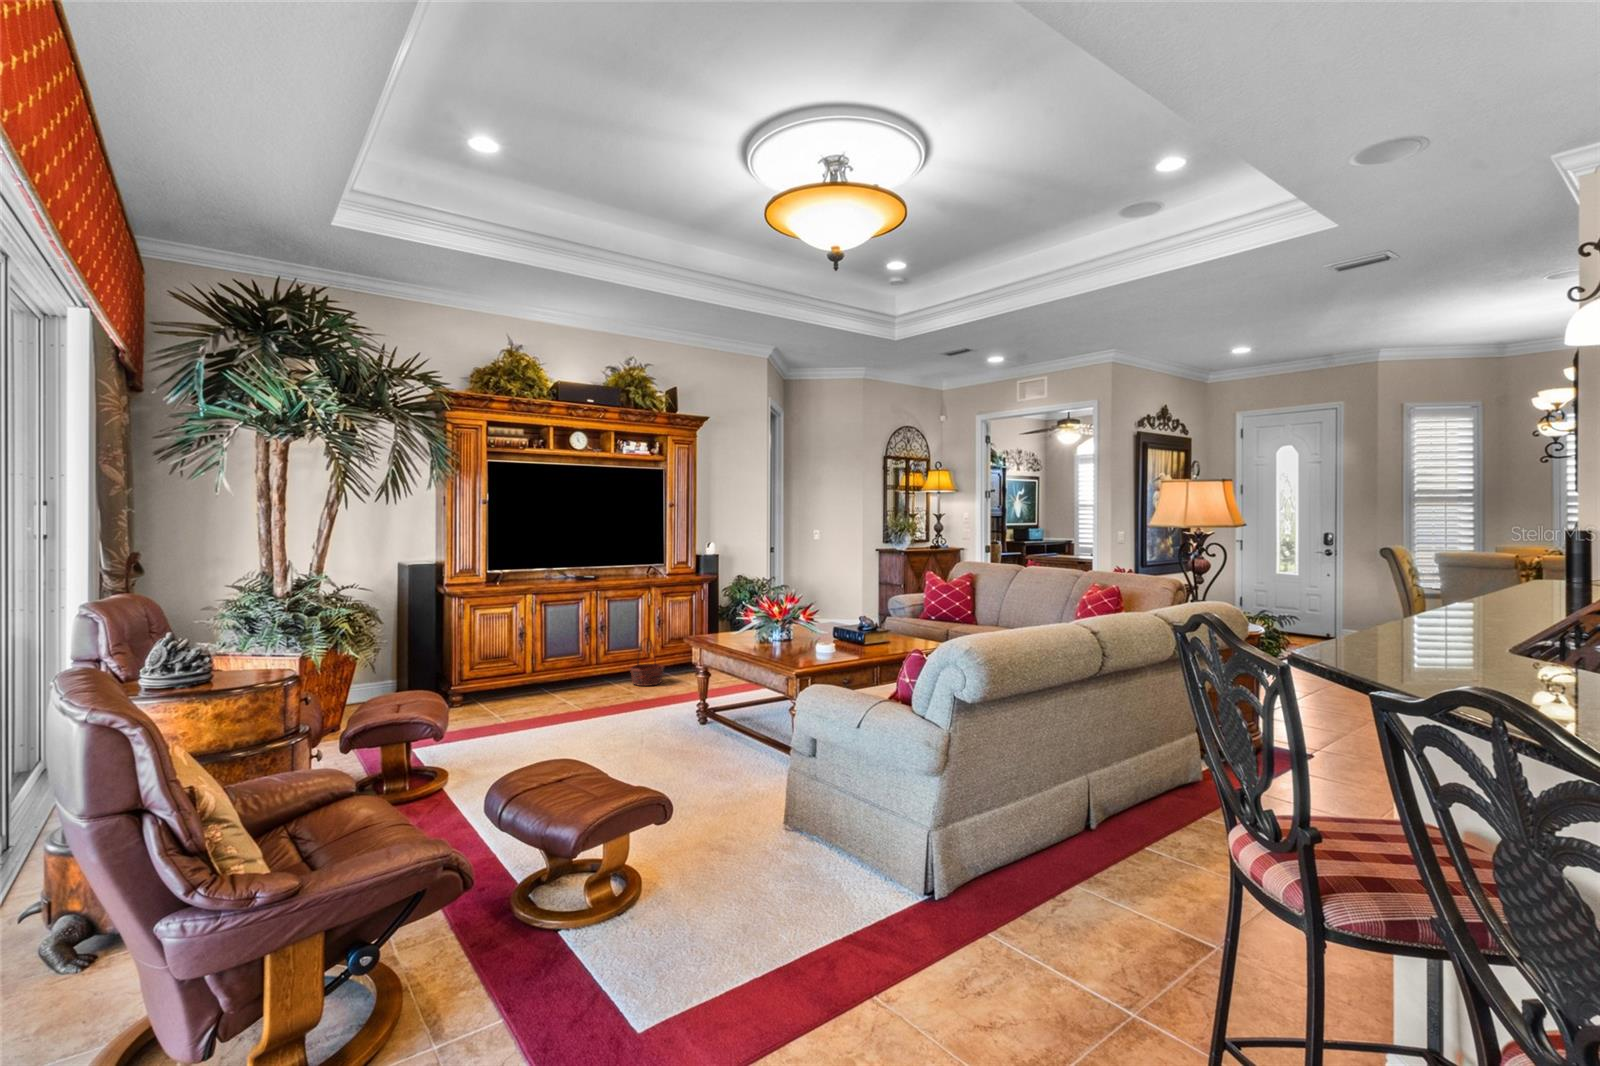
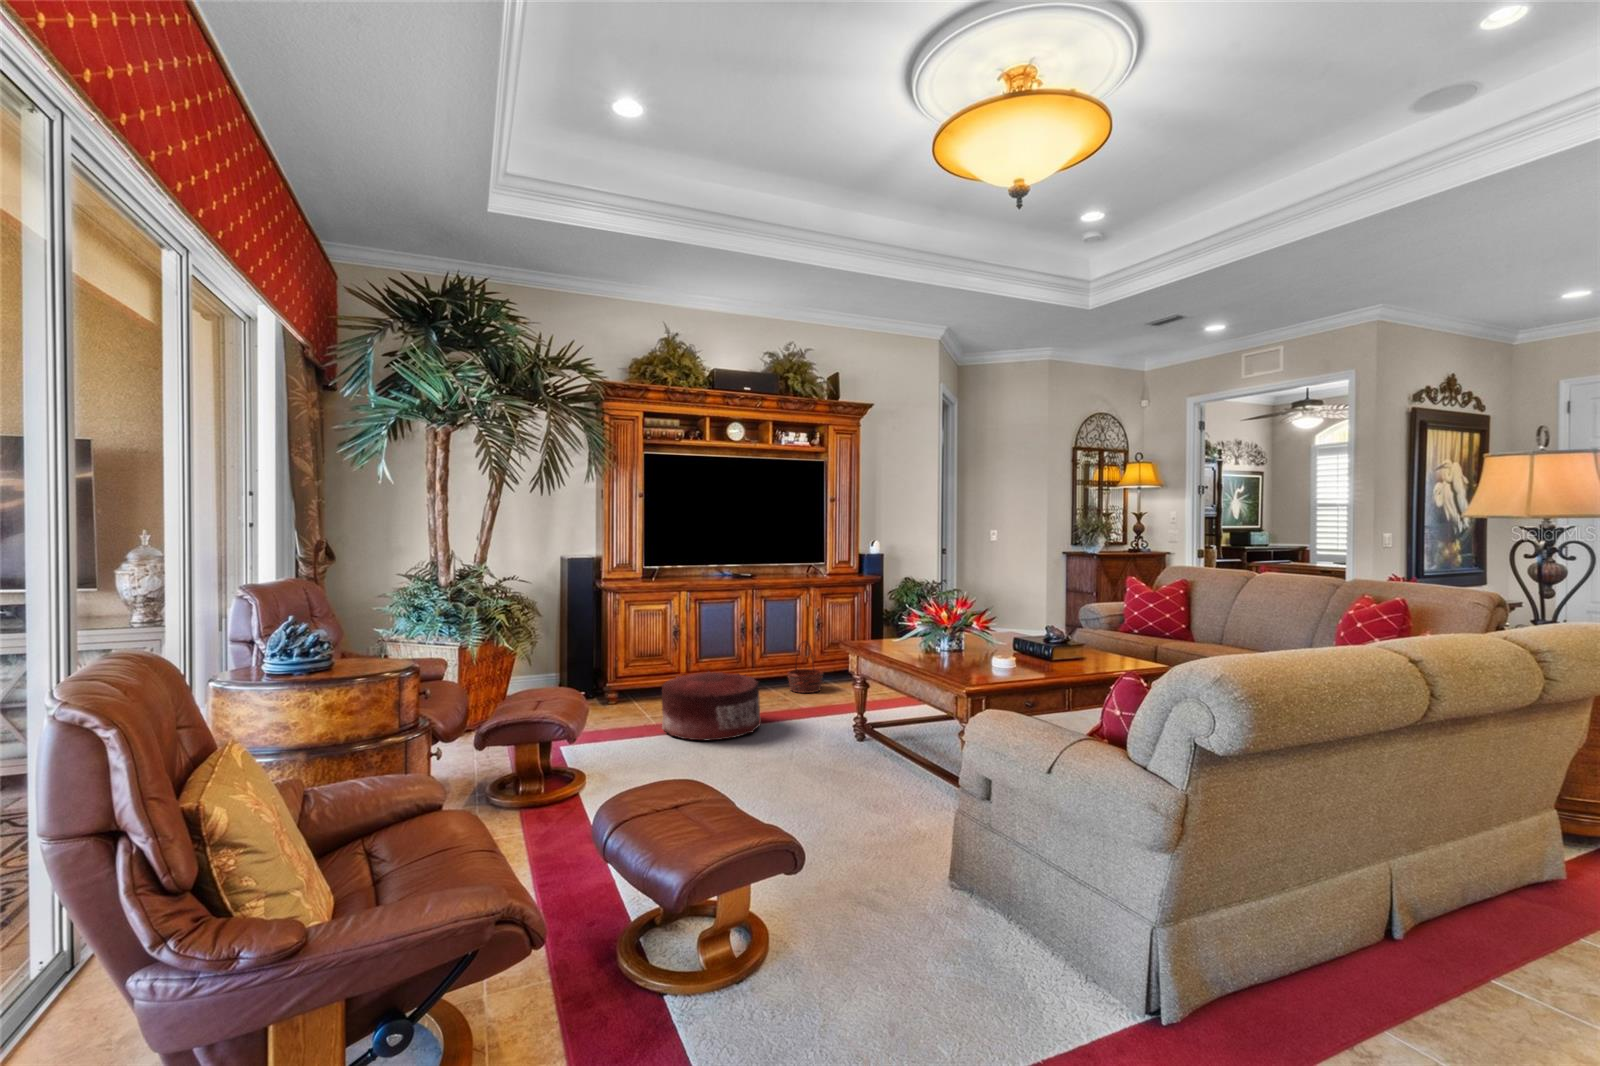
pouf: none [514,669,610,733] -> present [662,672,761,741]

